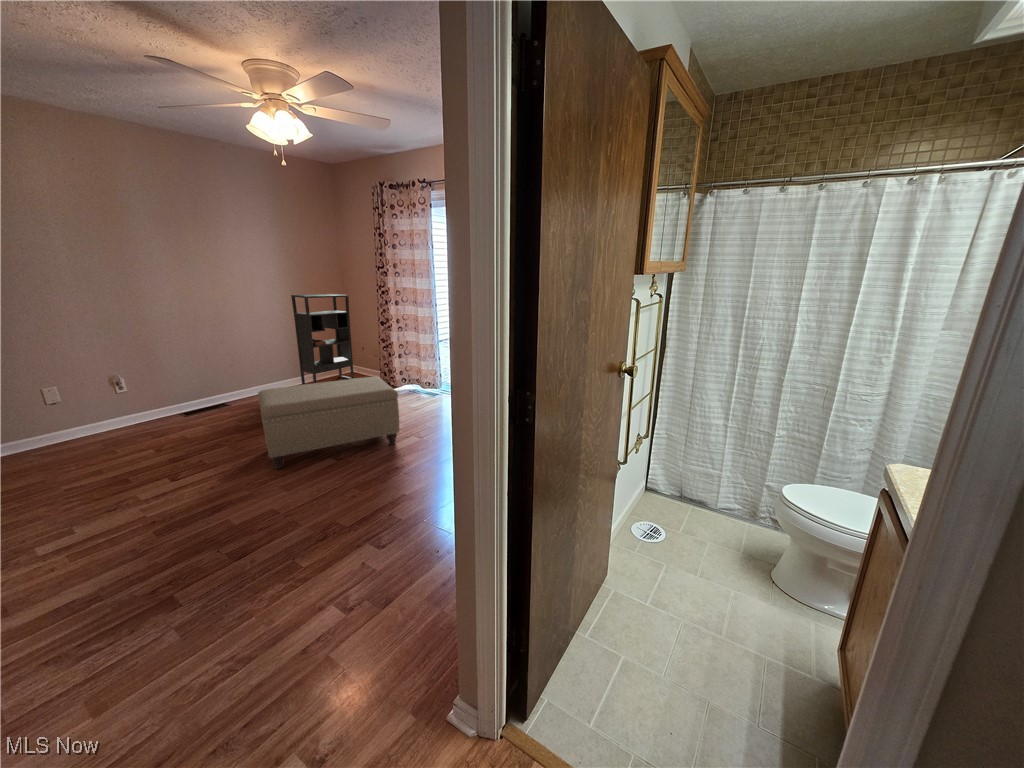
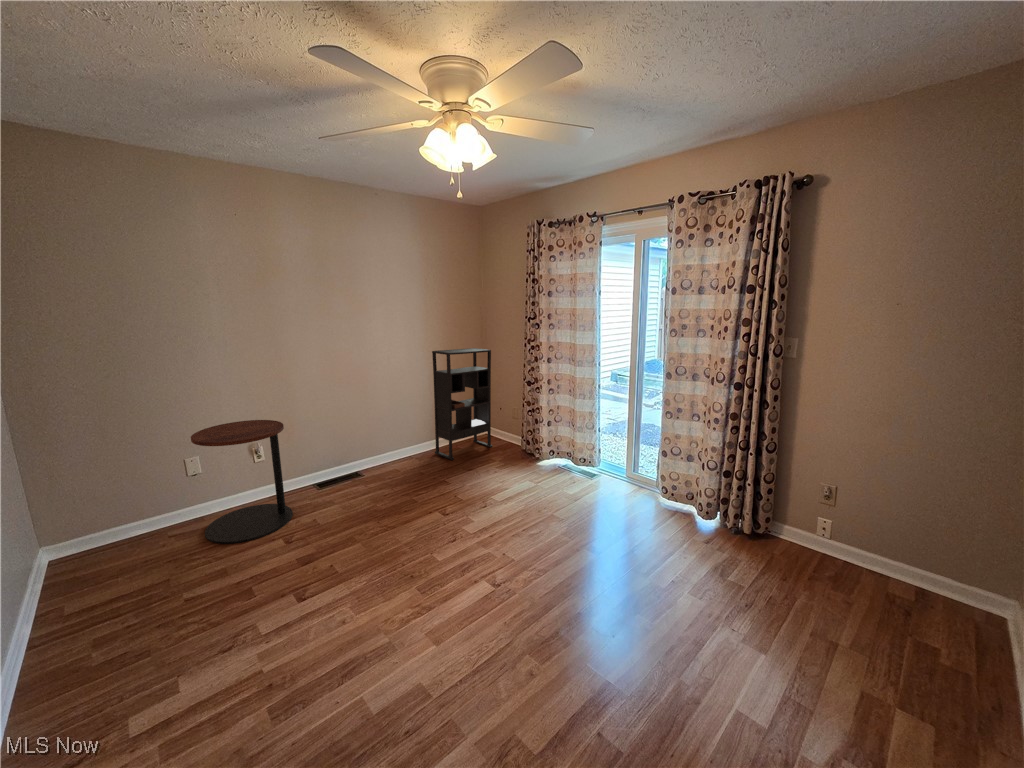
side table: none [44,352,161,457] -> present [191,420,293,544]
ottoman: present [258,377,399,469] -> none [398,462,573,595]

